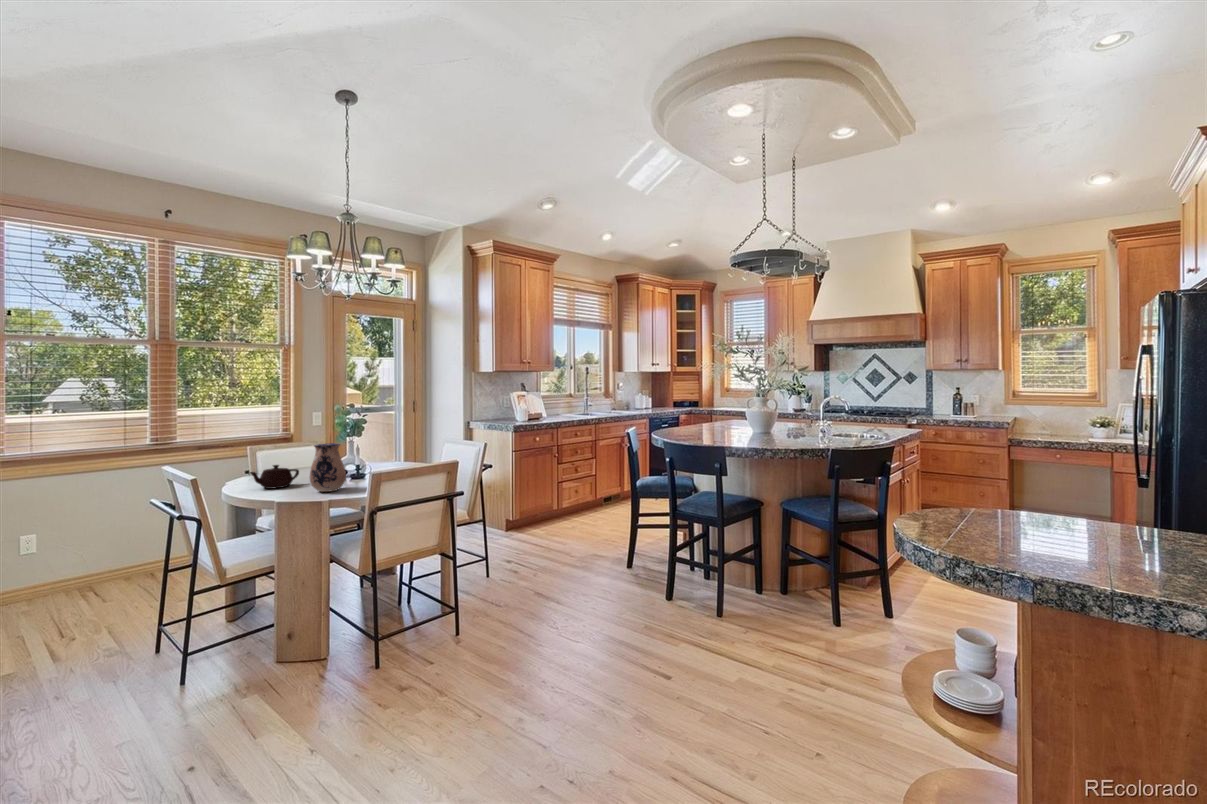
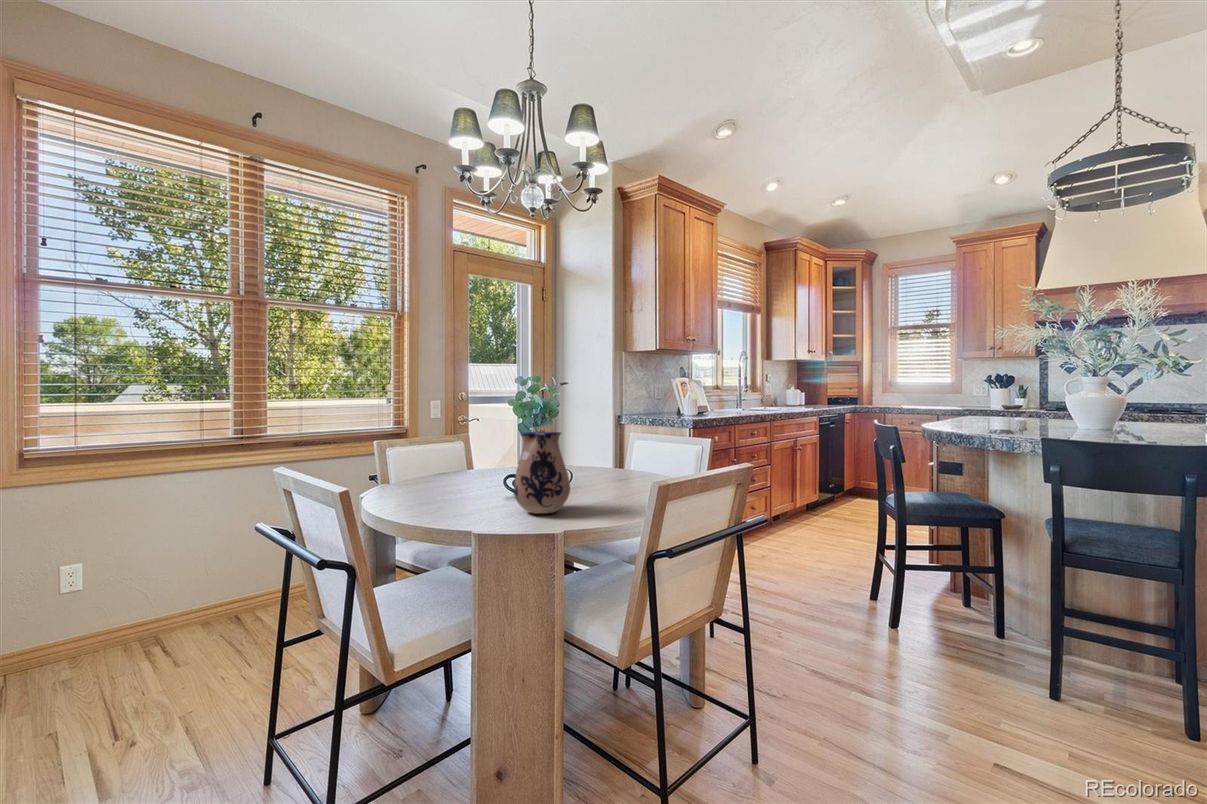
teapot: present [250,465,299,489] -> none [409,467,478,506]

